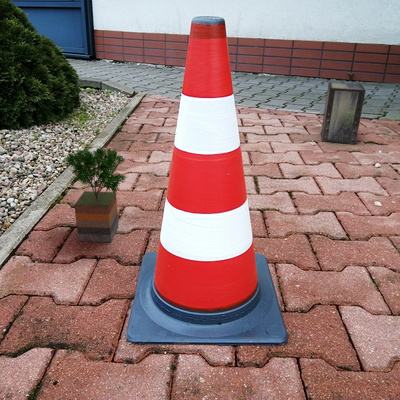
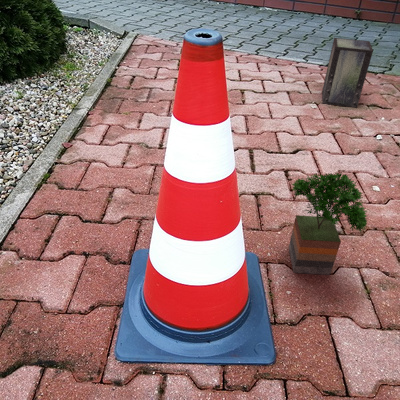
potted tree: present [65,148,126,242] -> present [289,173,367,275]

